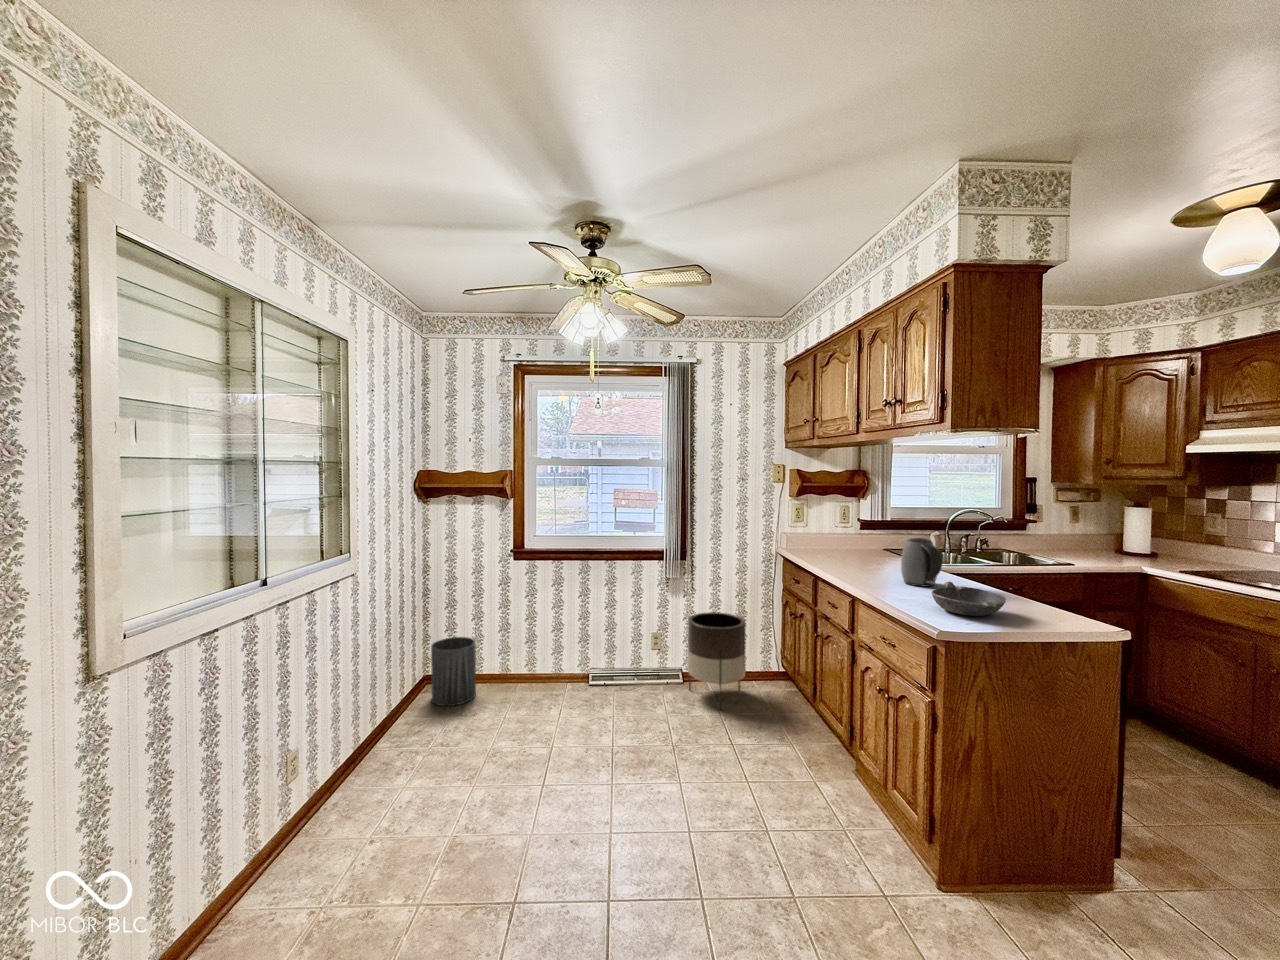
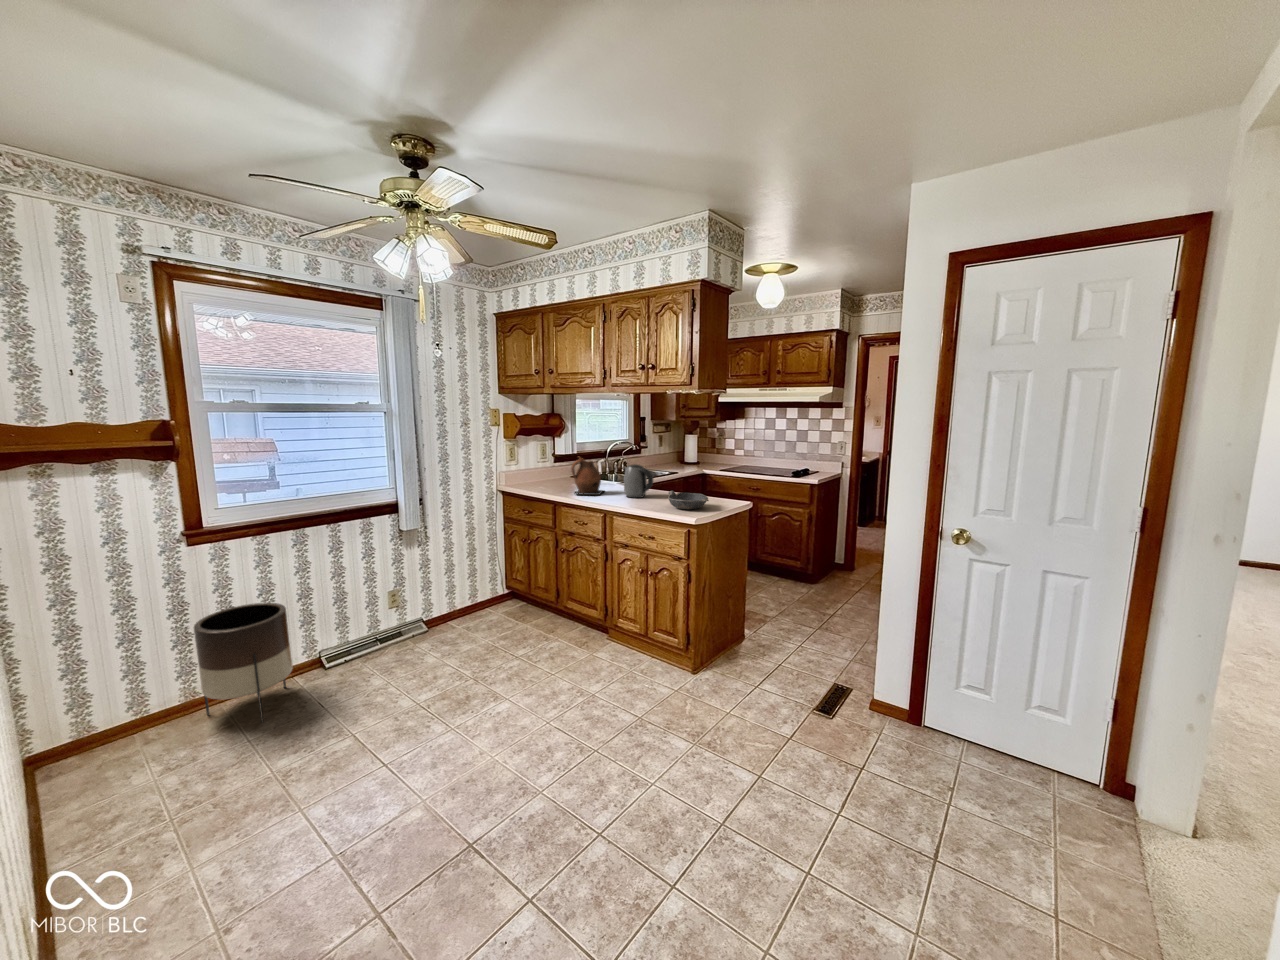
ceramic pitcher: none [840,521,891,574] -> present [571,457,603,495]
planter: present [688,612,746,709] -> present [194,603,293,723]
trash can: present [431,637,476,706] -> none [58,666,159,776]

